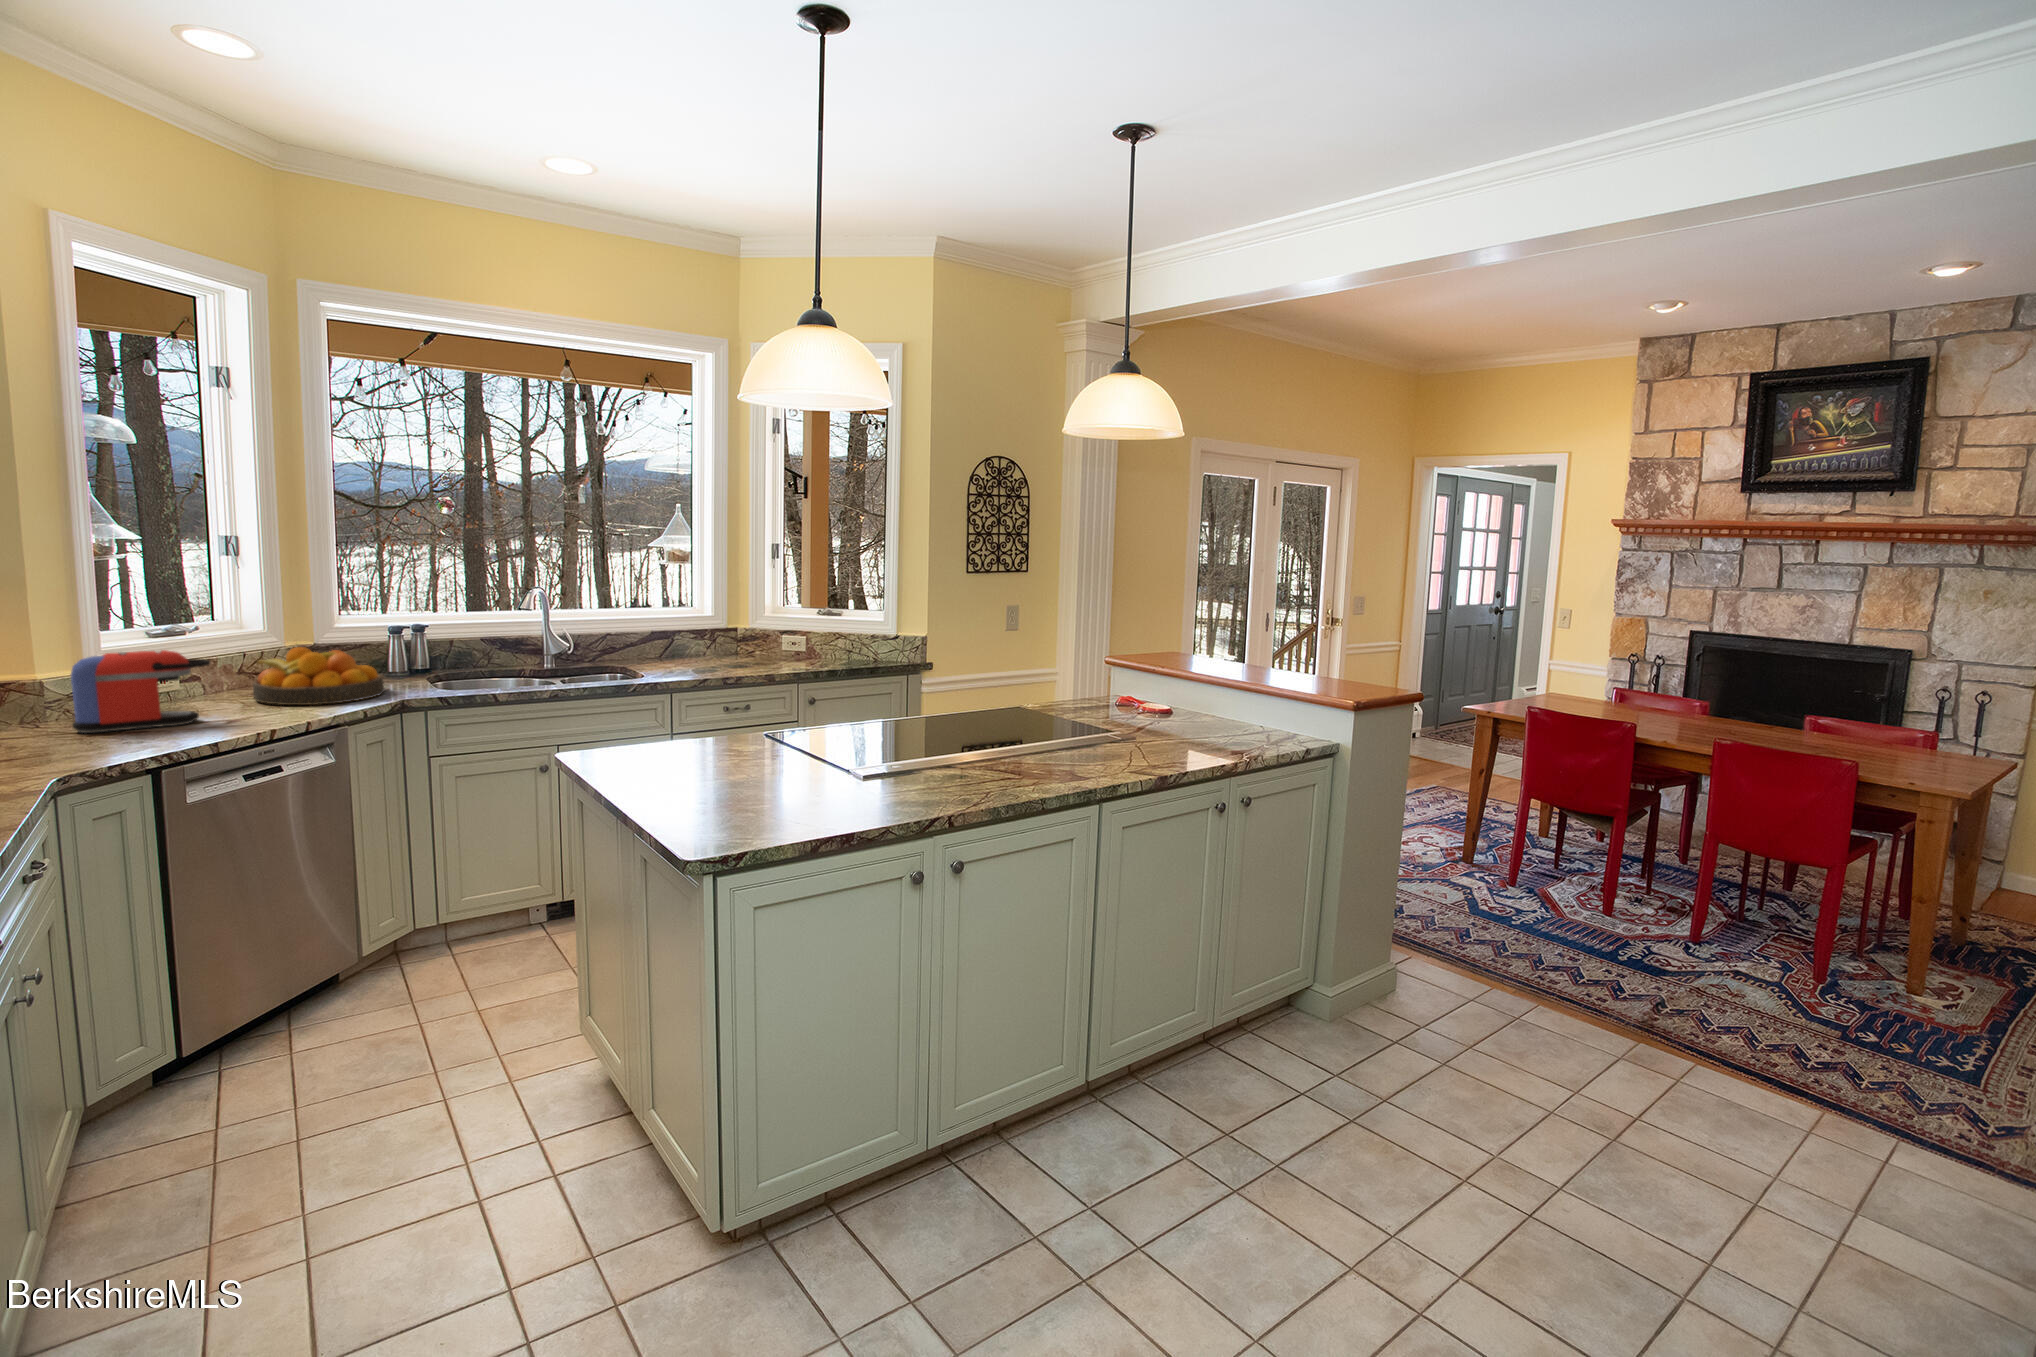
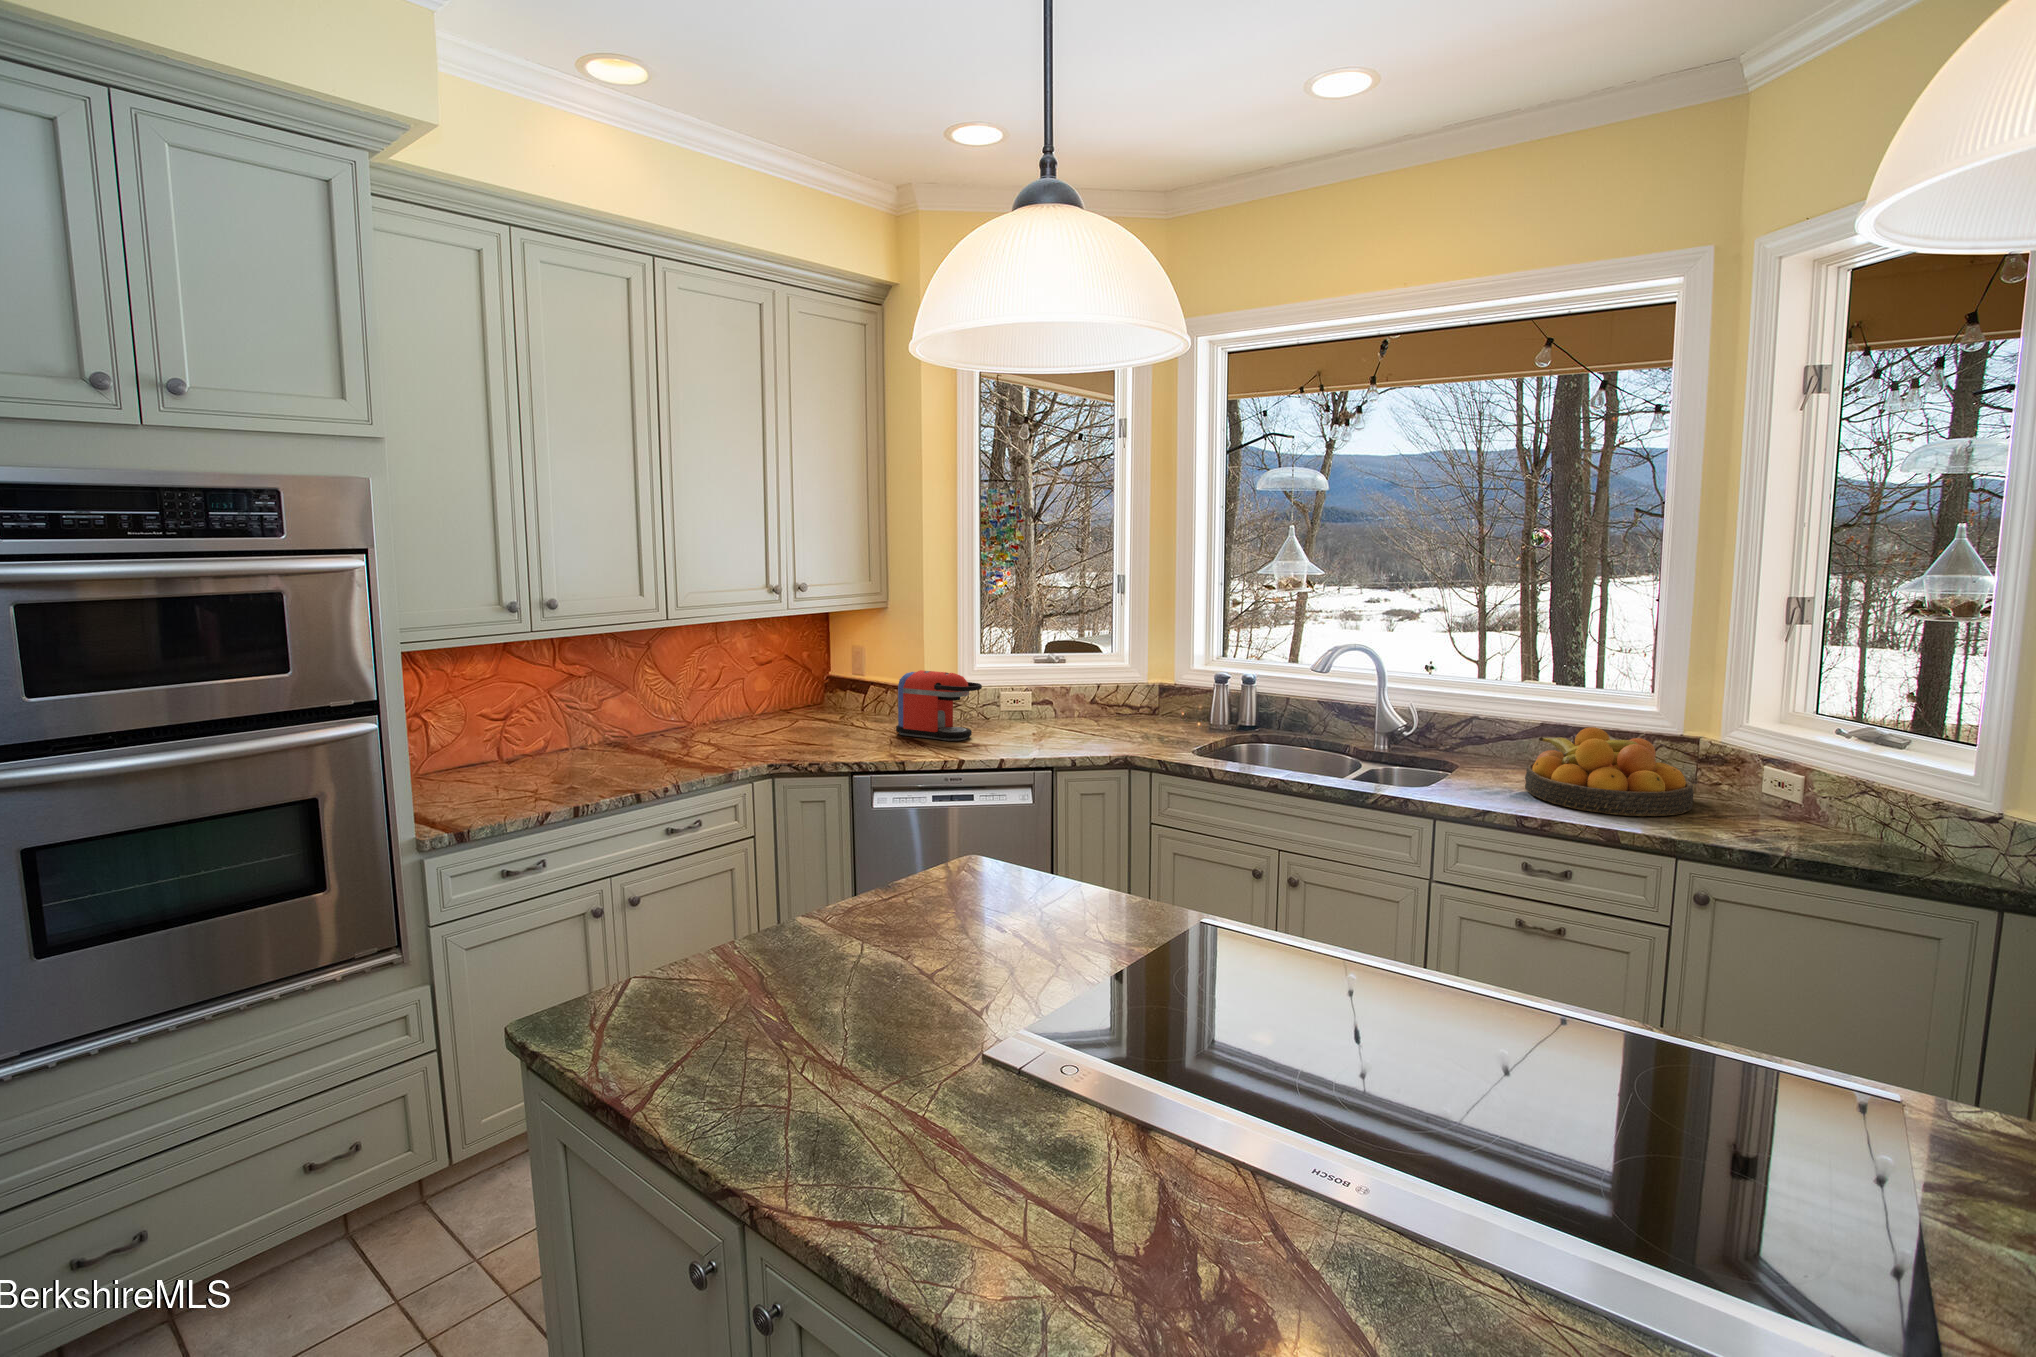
fruit bowl: present [253,647,384,705] -> present [1525,727,1694,816]

